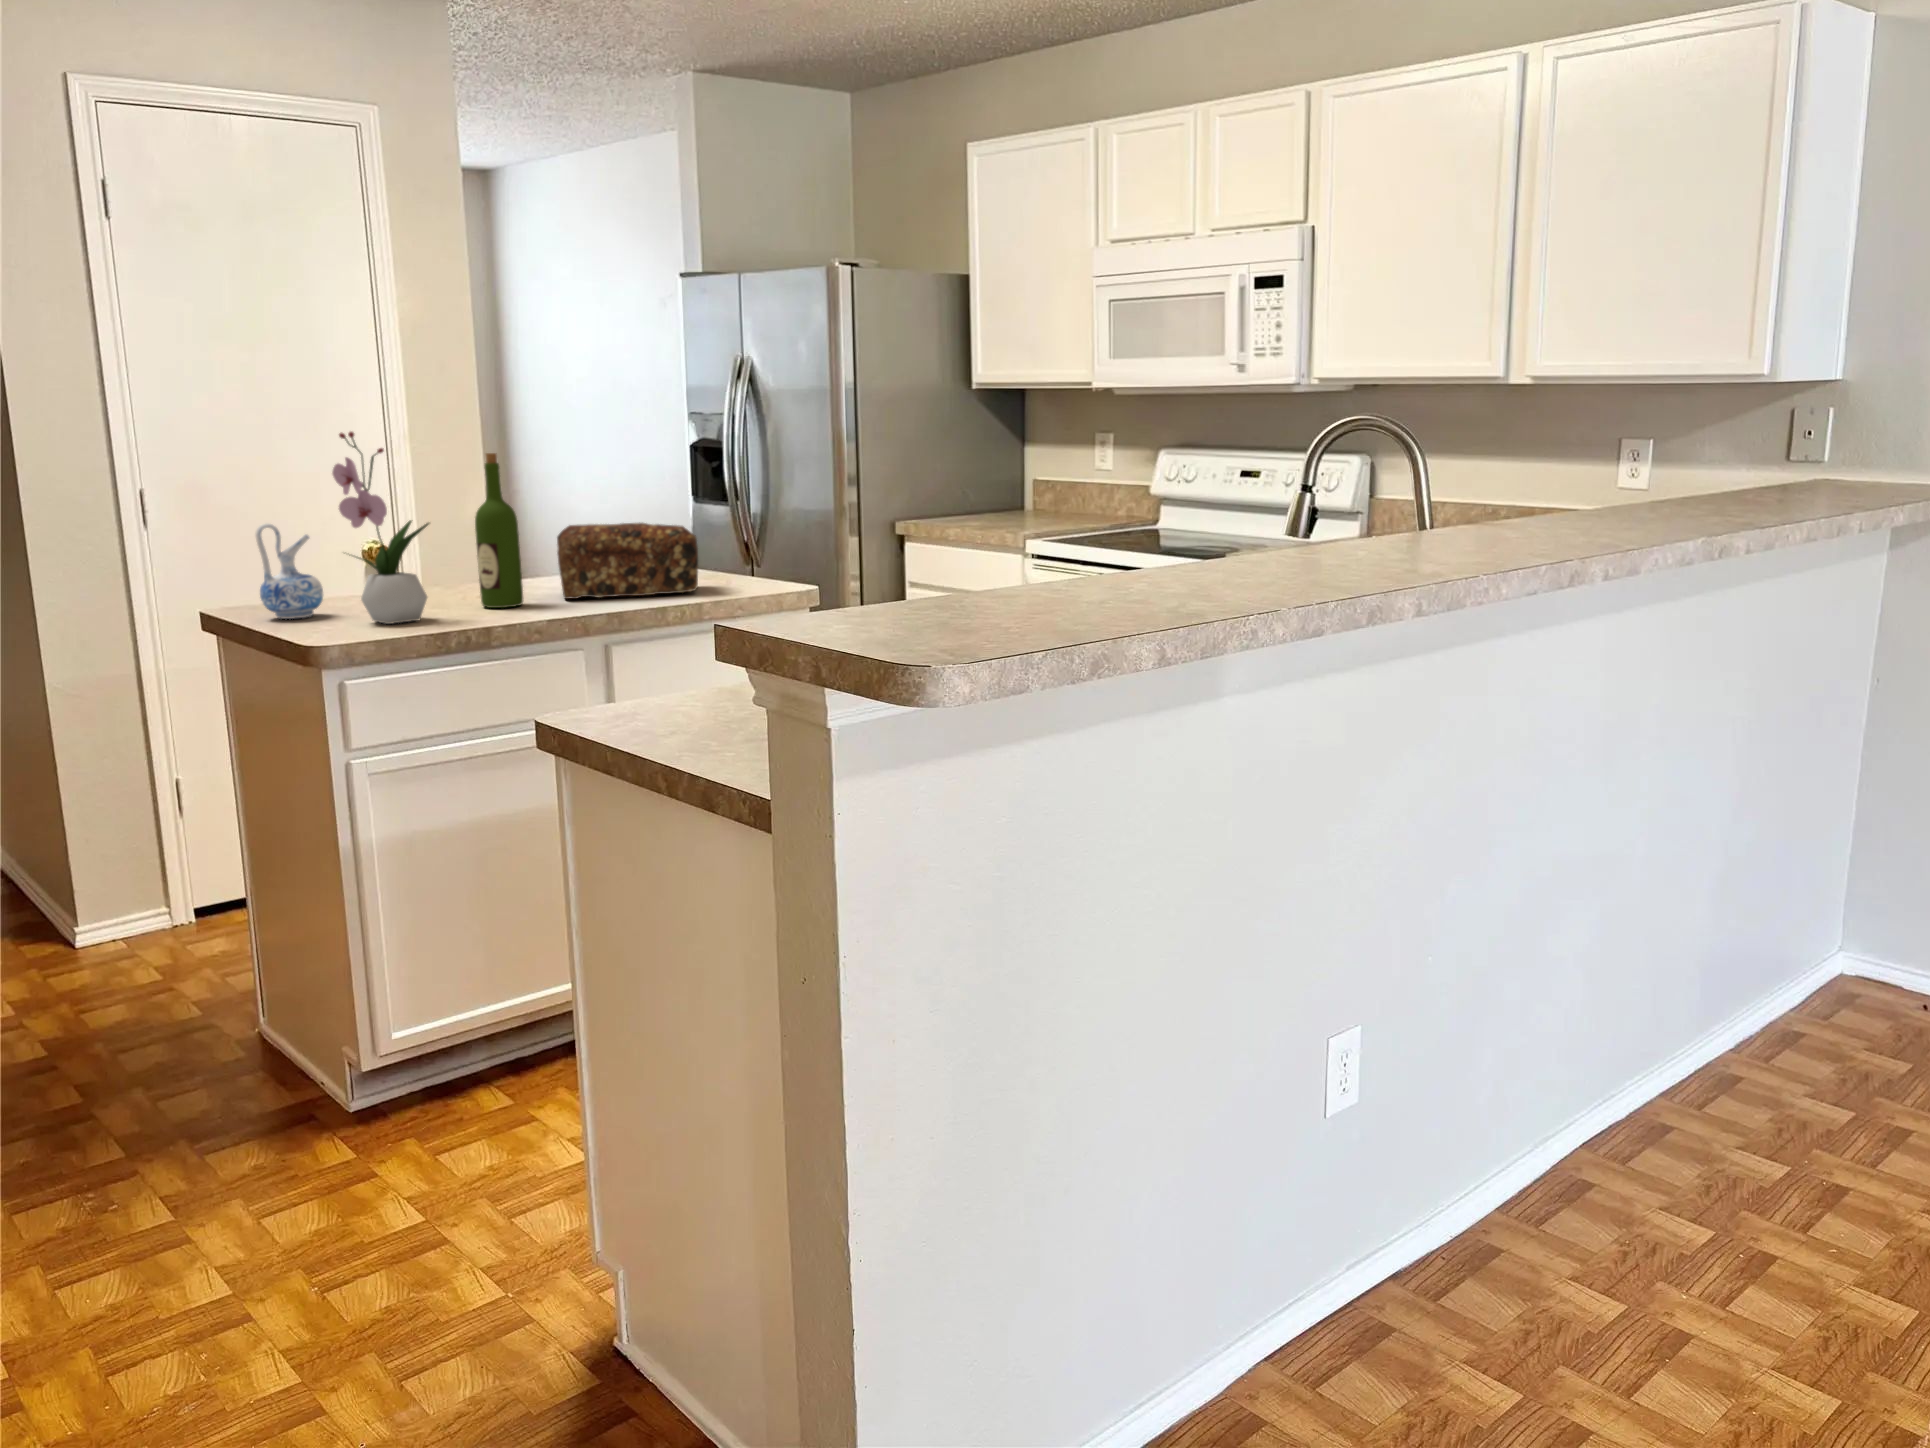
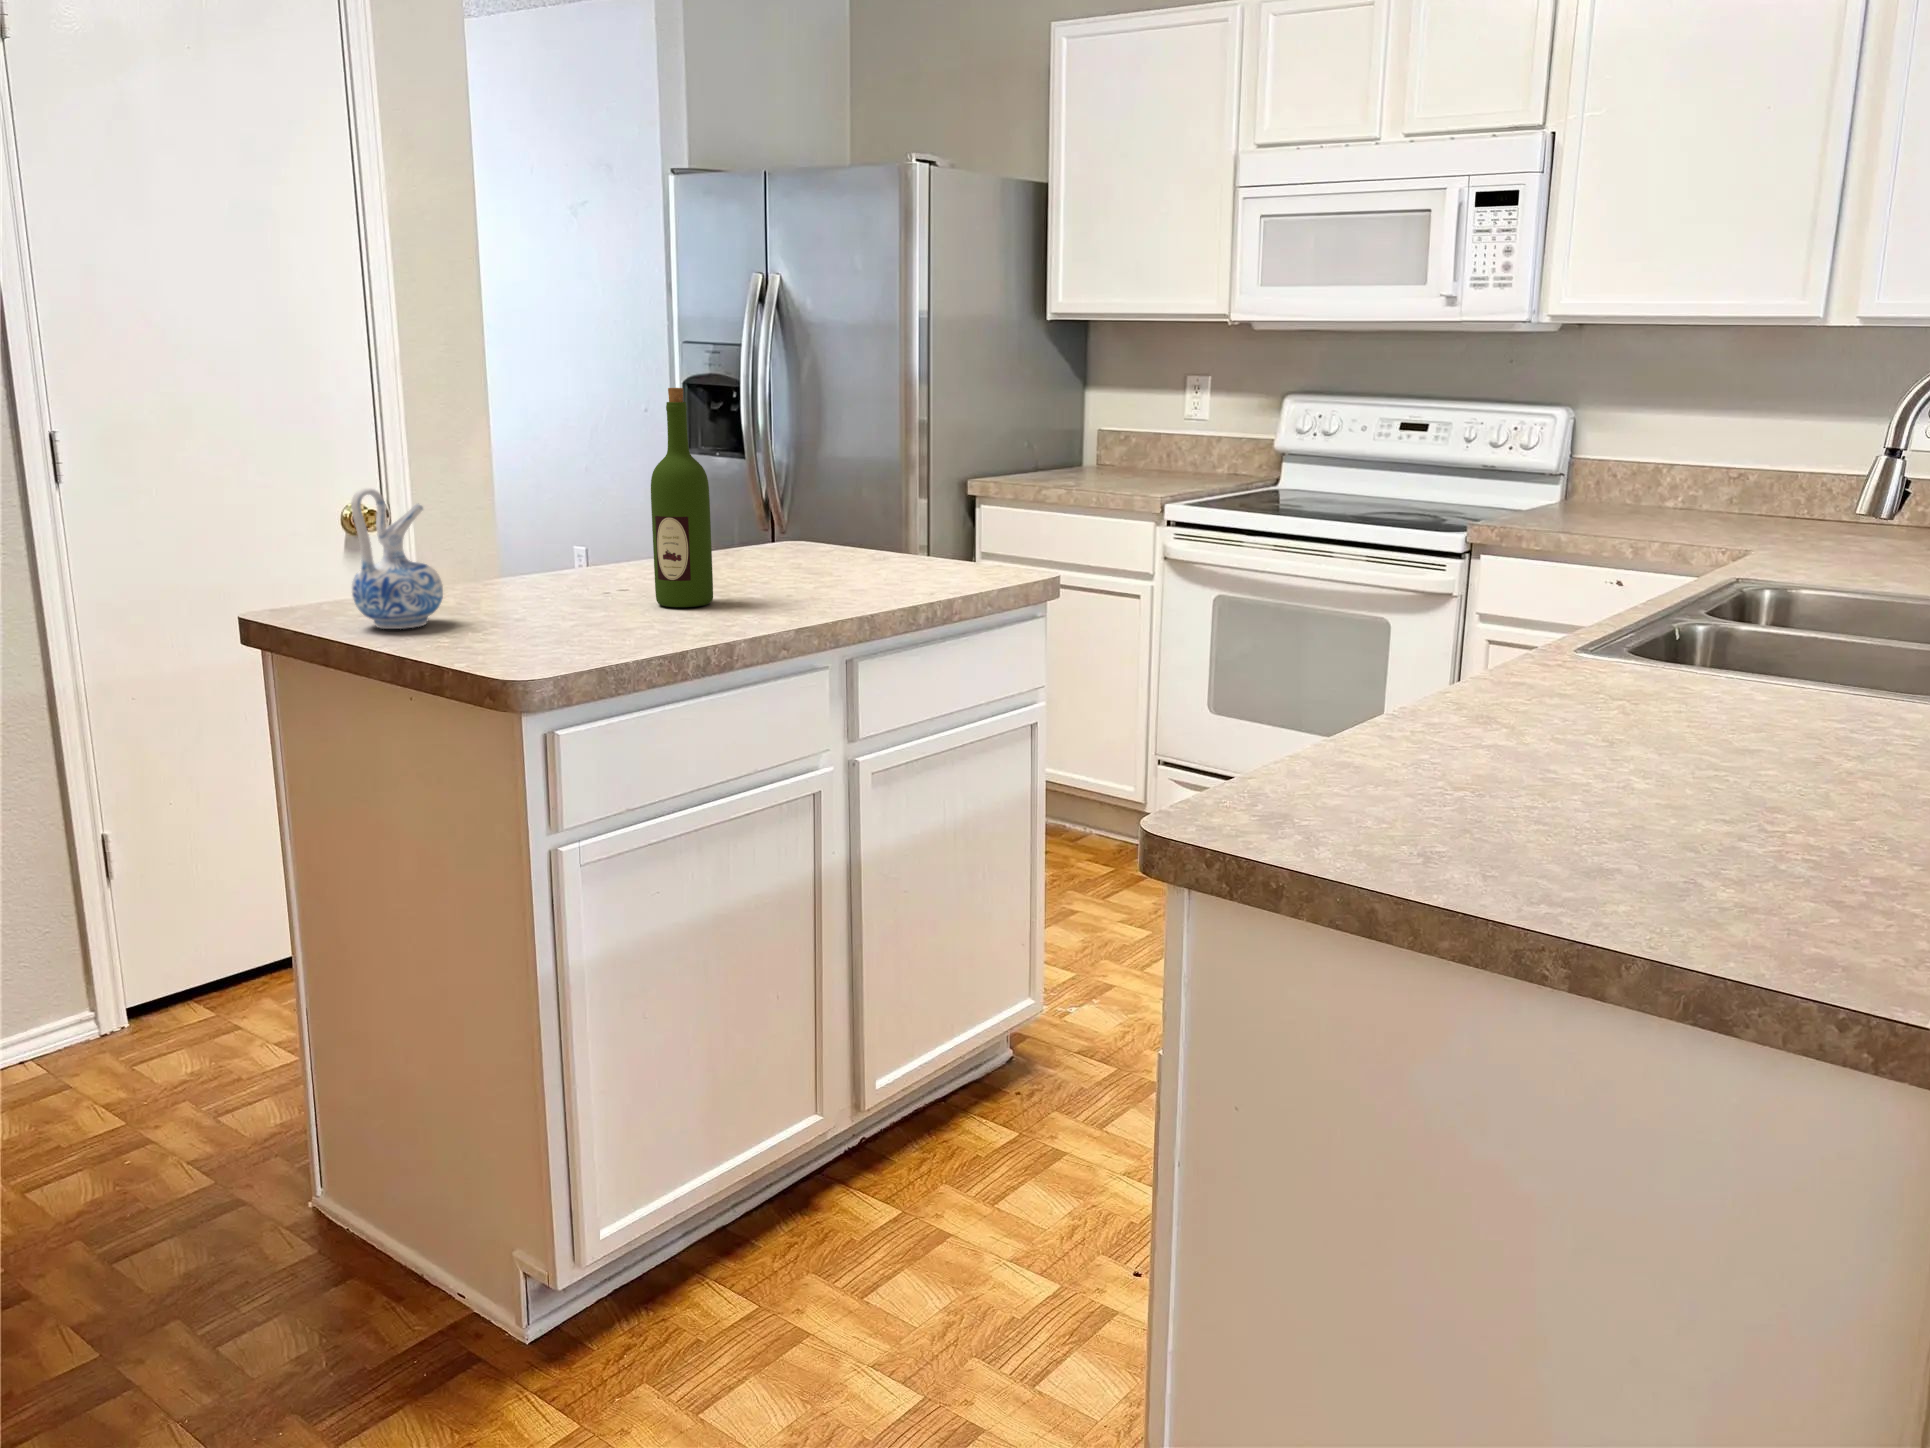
flower arrangement: present [332,432,429,624] -> none [486,352,626,637]
bread loaf: present [557,523,698,599] -> none [728,489,928,592]

